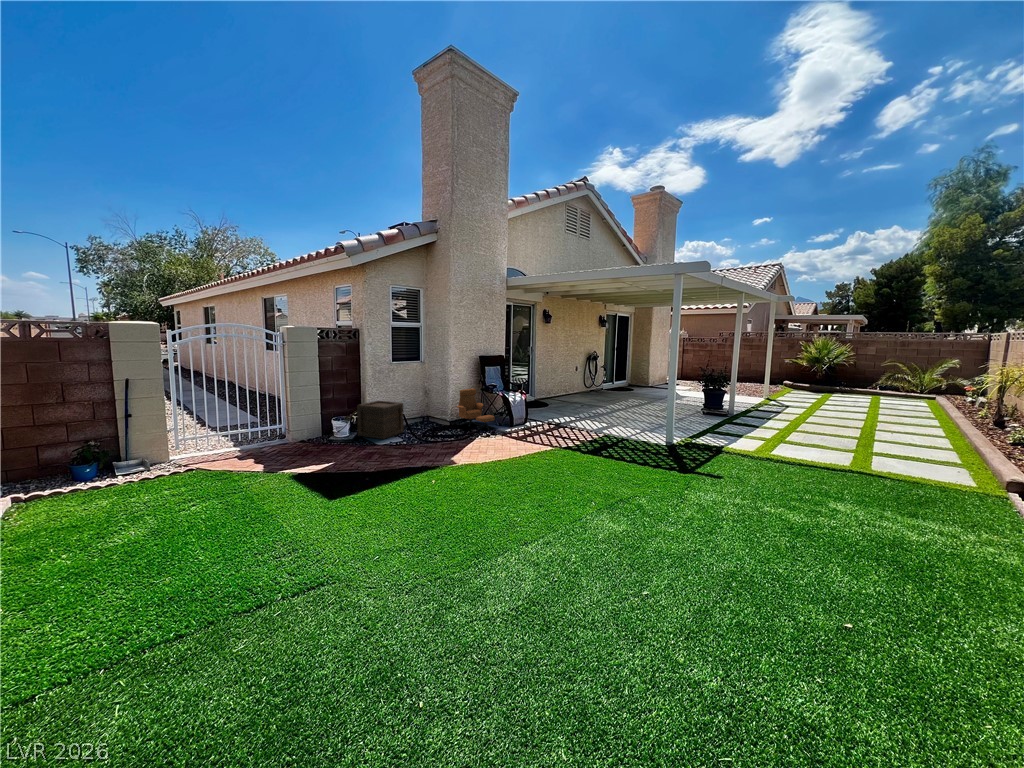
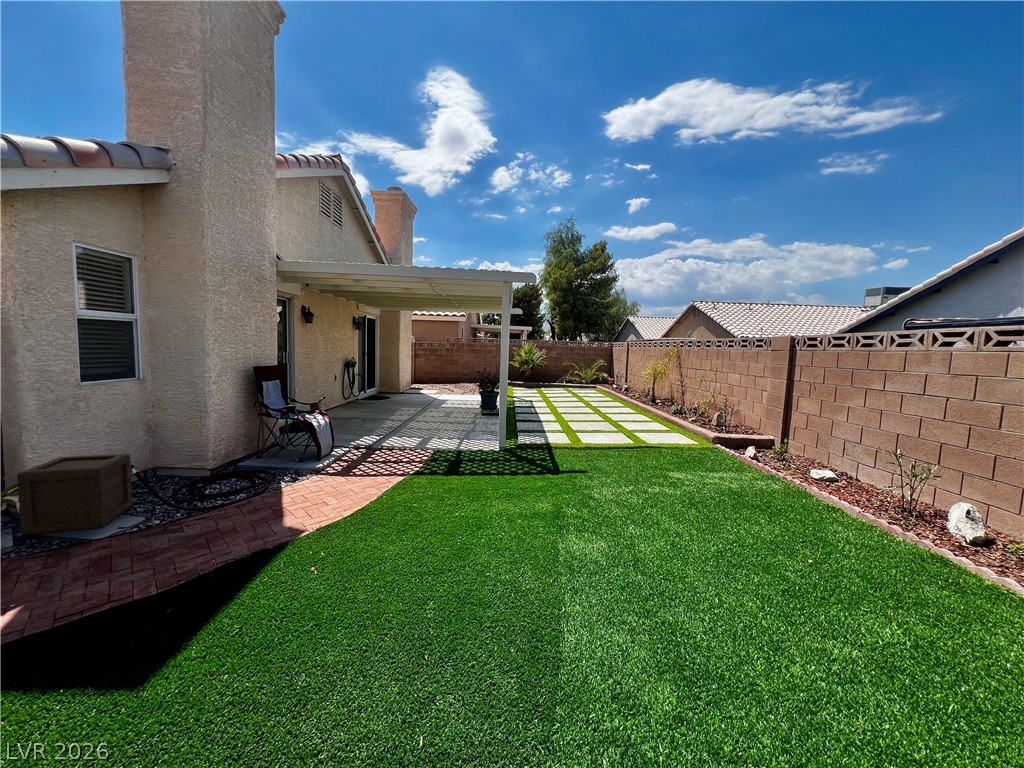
lounge chair: present [457,389,495,430] -> none [222,416,292,475]

